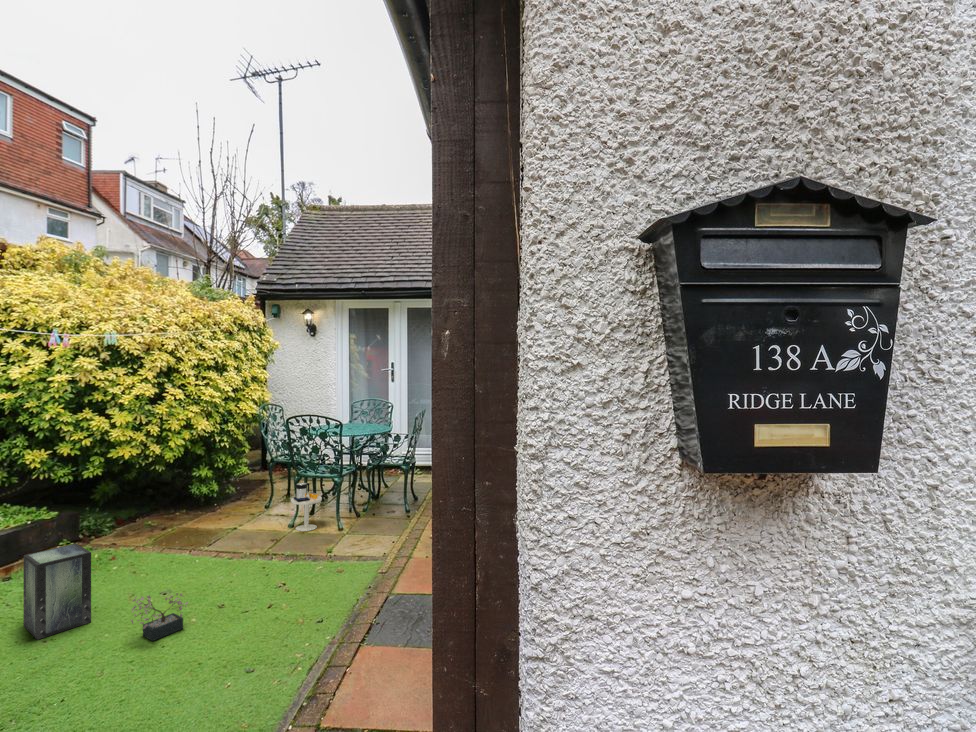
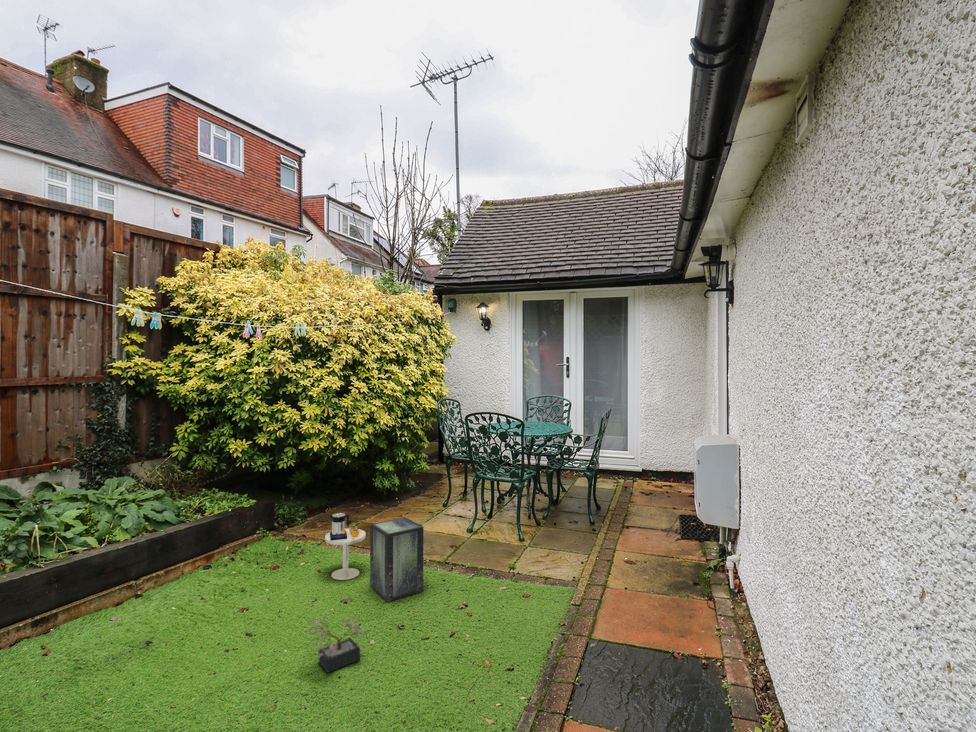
side table: present [291,483,322,531] -> present [325,513,366,580]
storage box: present [23,544,91,640] -> present [370,517,424,602]

